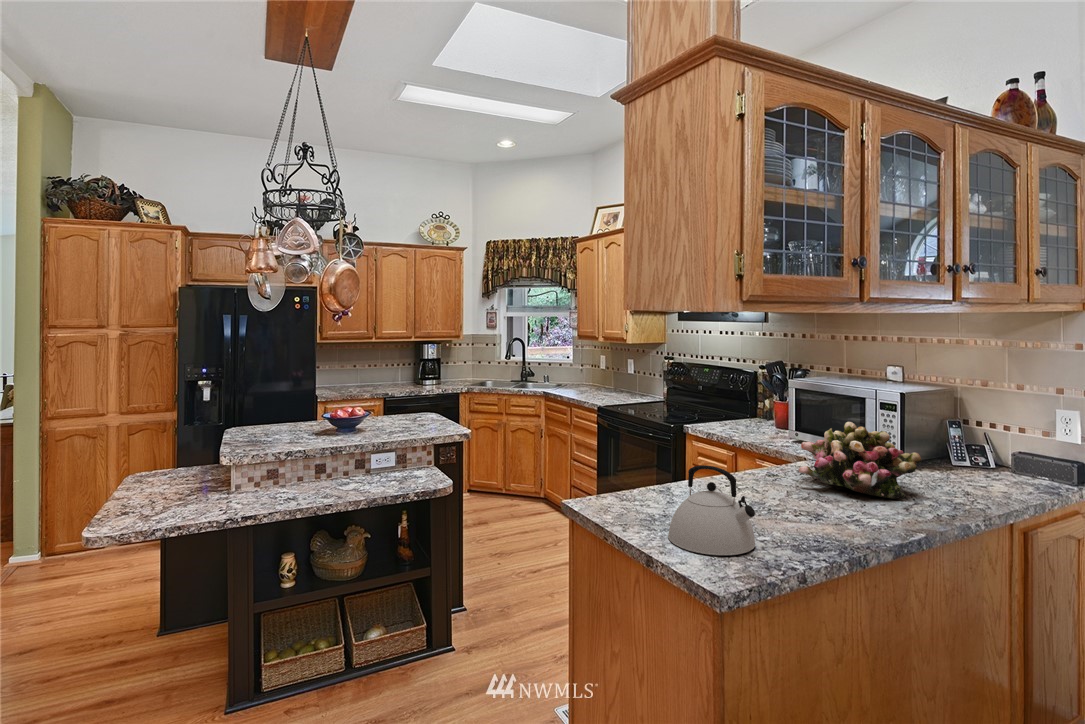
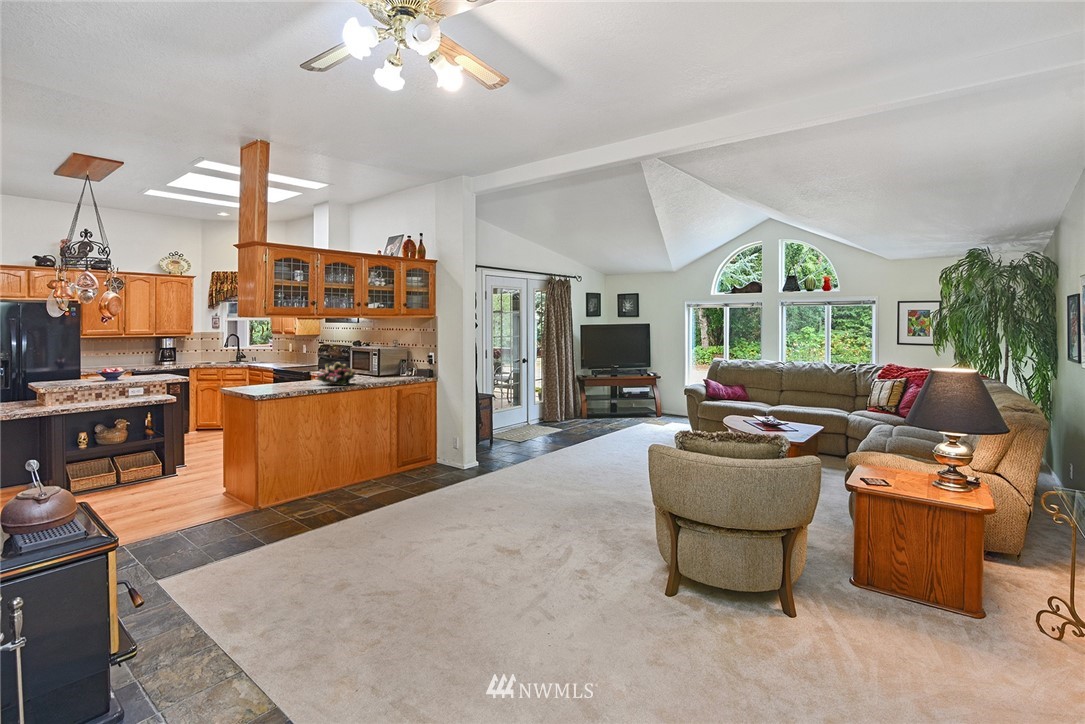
kettle: present [668,465,755,555] -> none [243,369,272,393]

